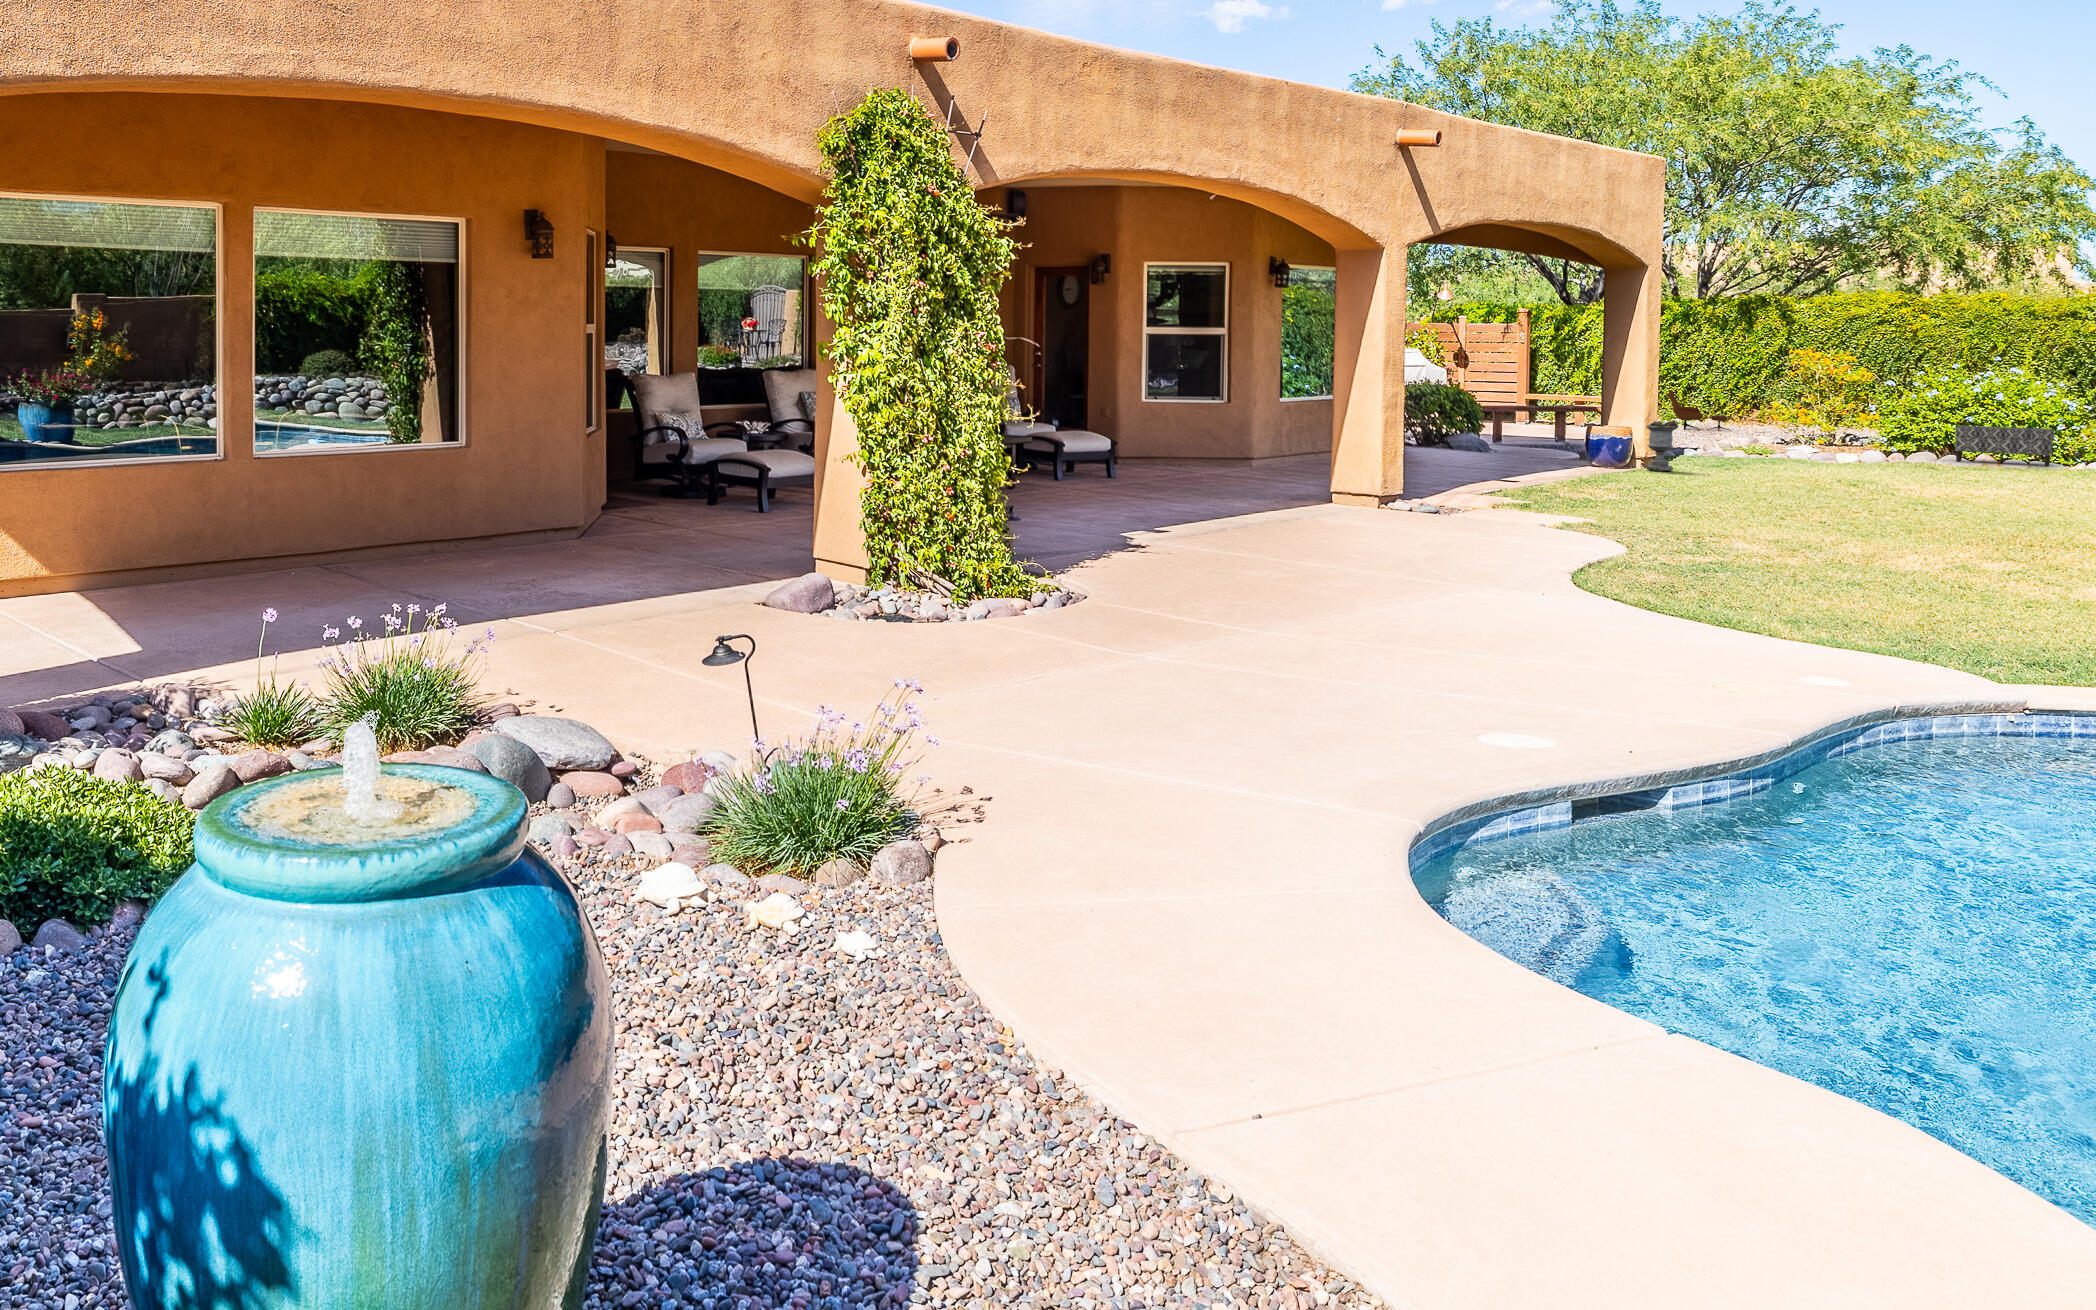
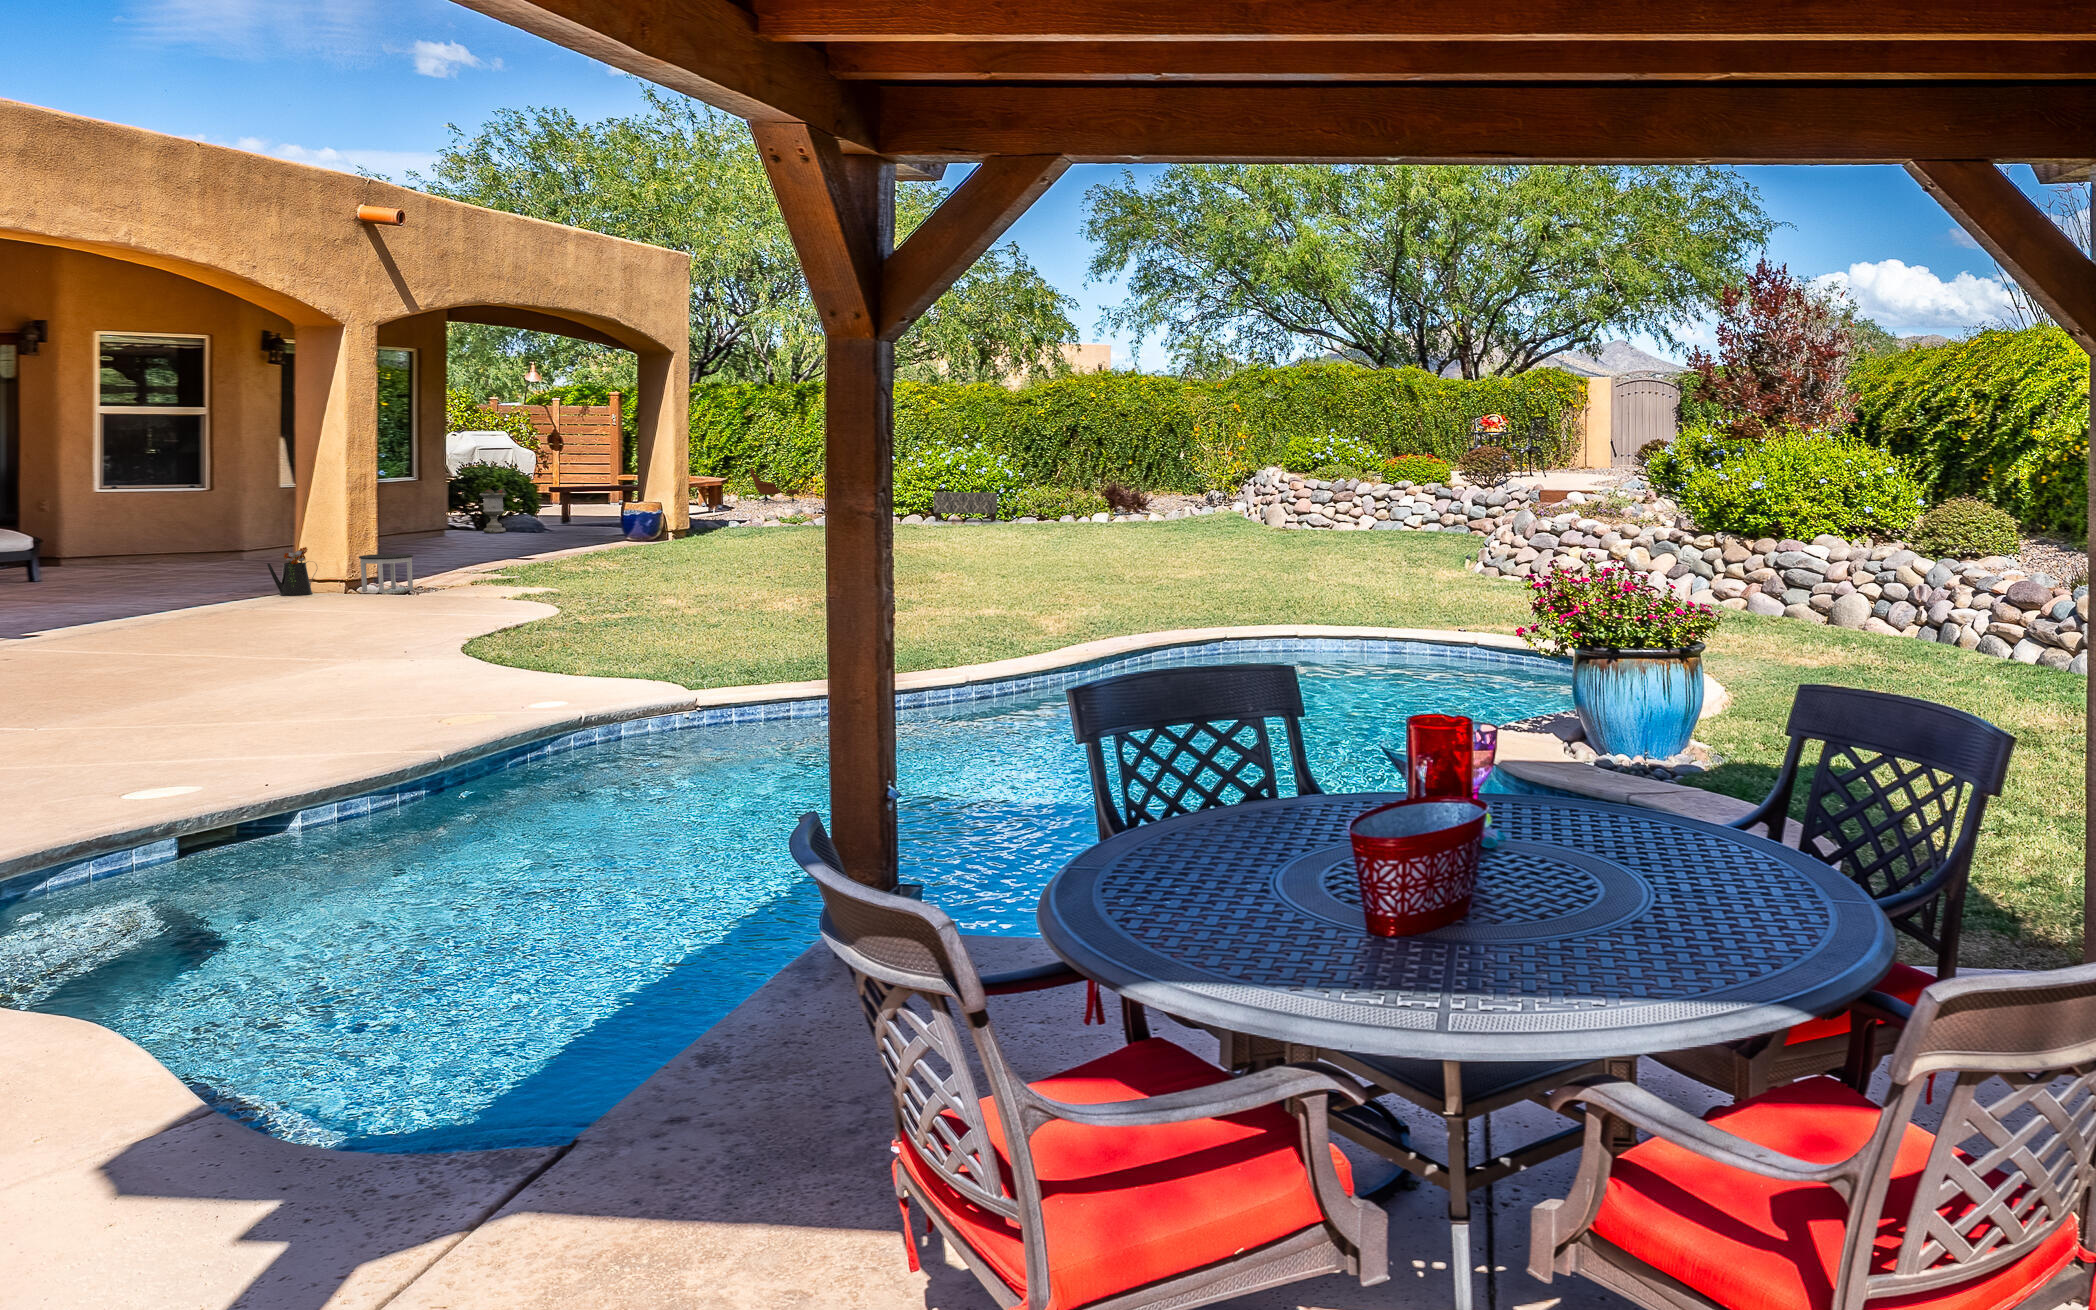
planter: present [1646,420,1678,471] -> present [480,488,507,533]
watering can: none [1316,459,1357,506] -> present [267,547,317,595]
round table: none [1394,471,1445,510] -> present [359,554,413,593]

